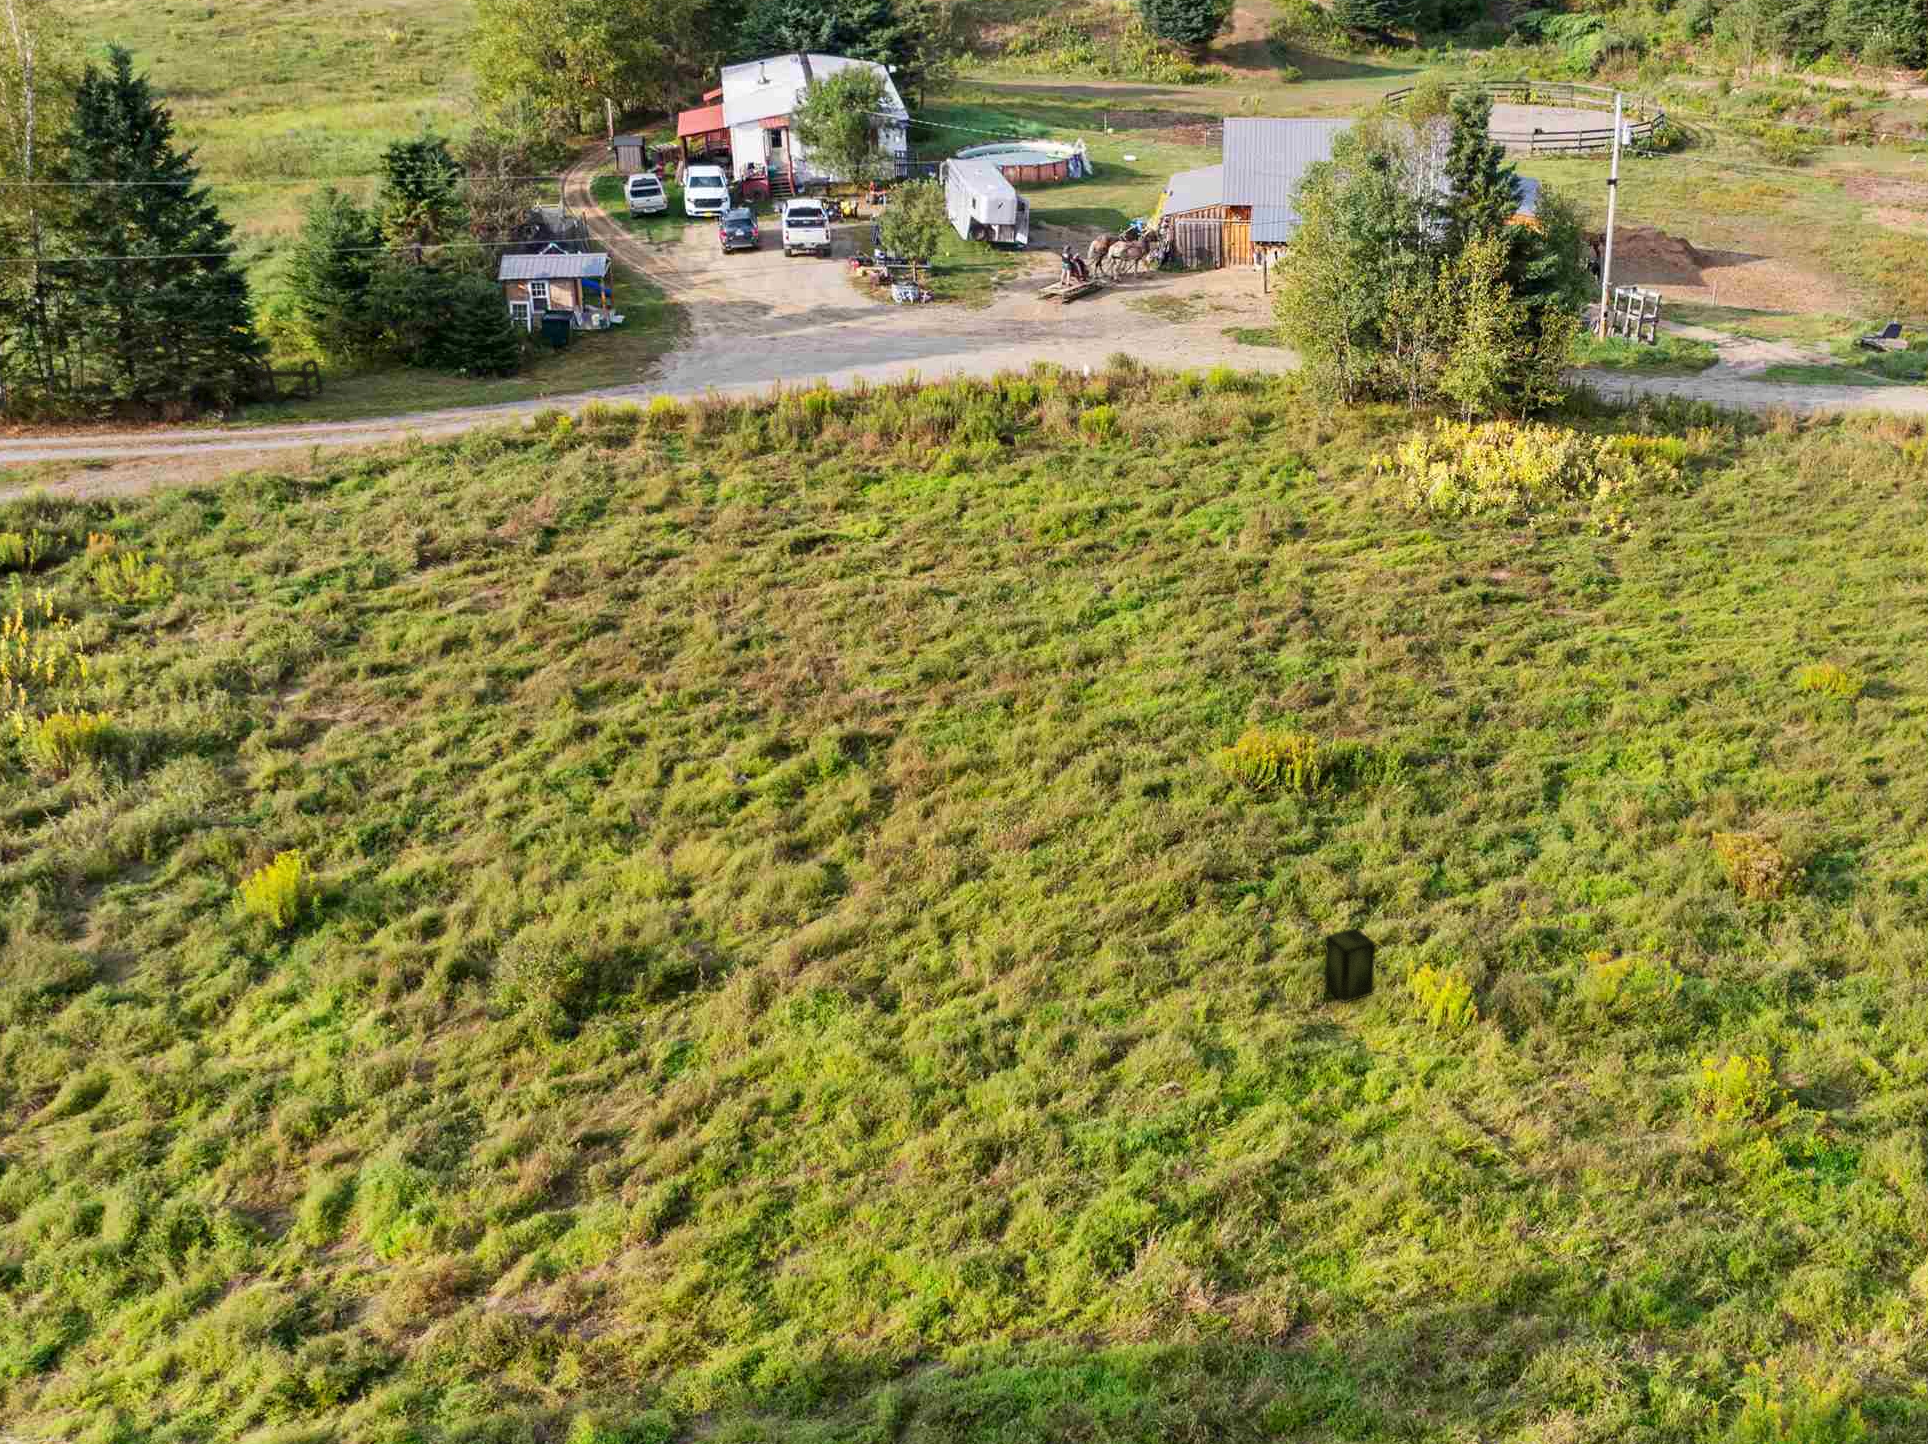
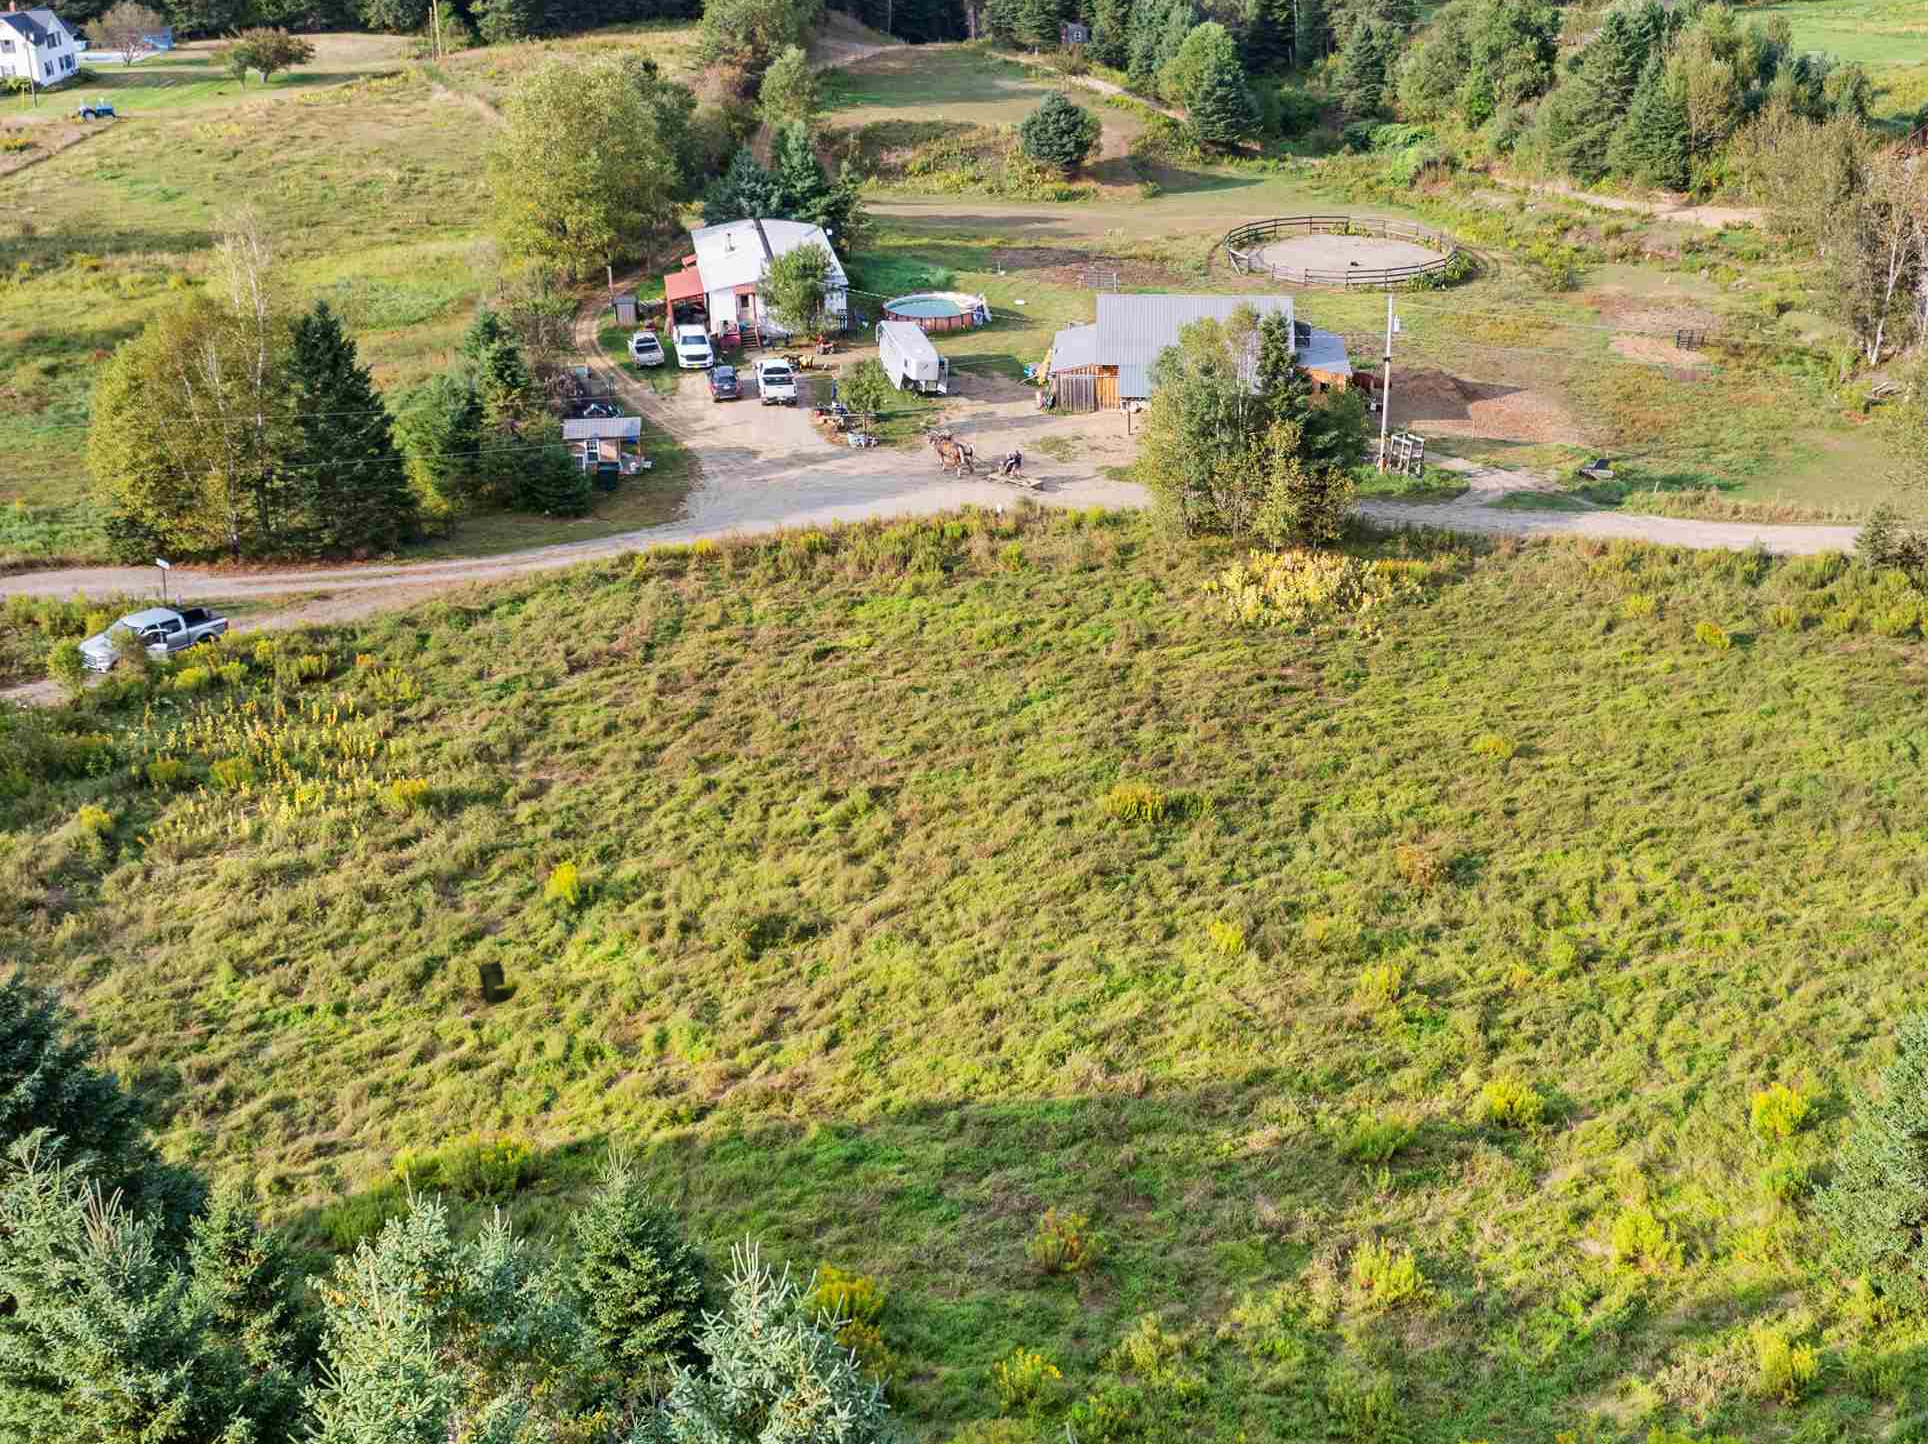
storage box: present [1325,928,1375,1003] -> present [478,961,507,1004]

